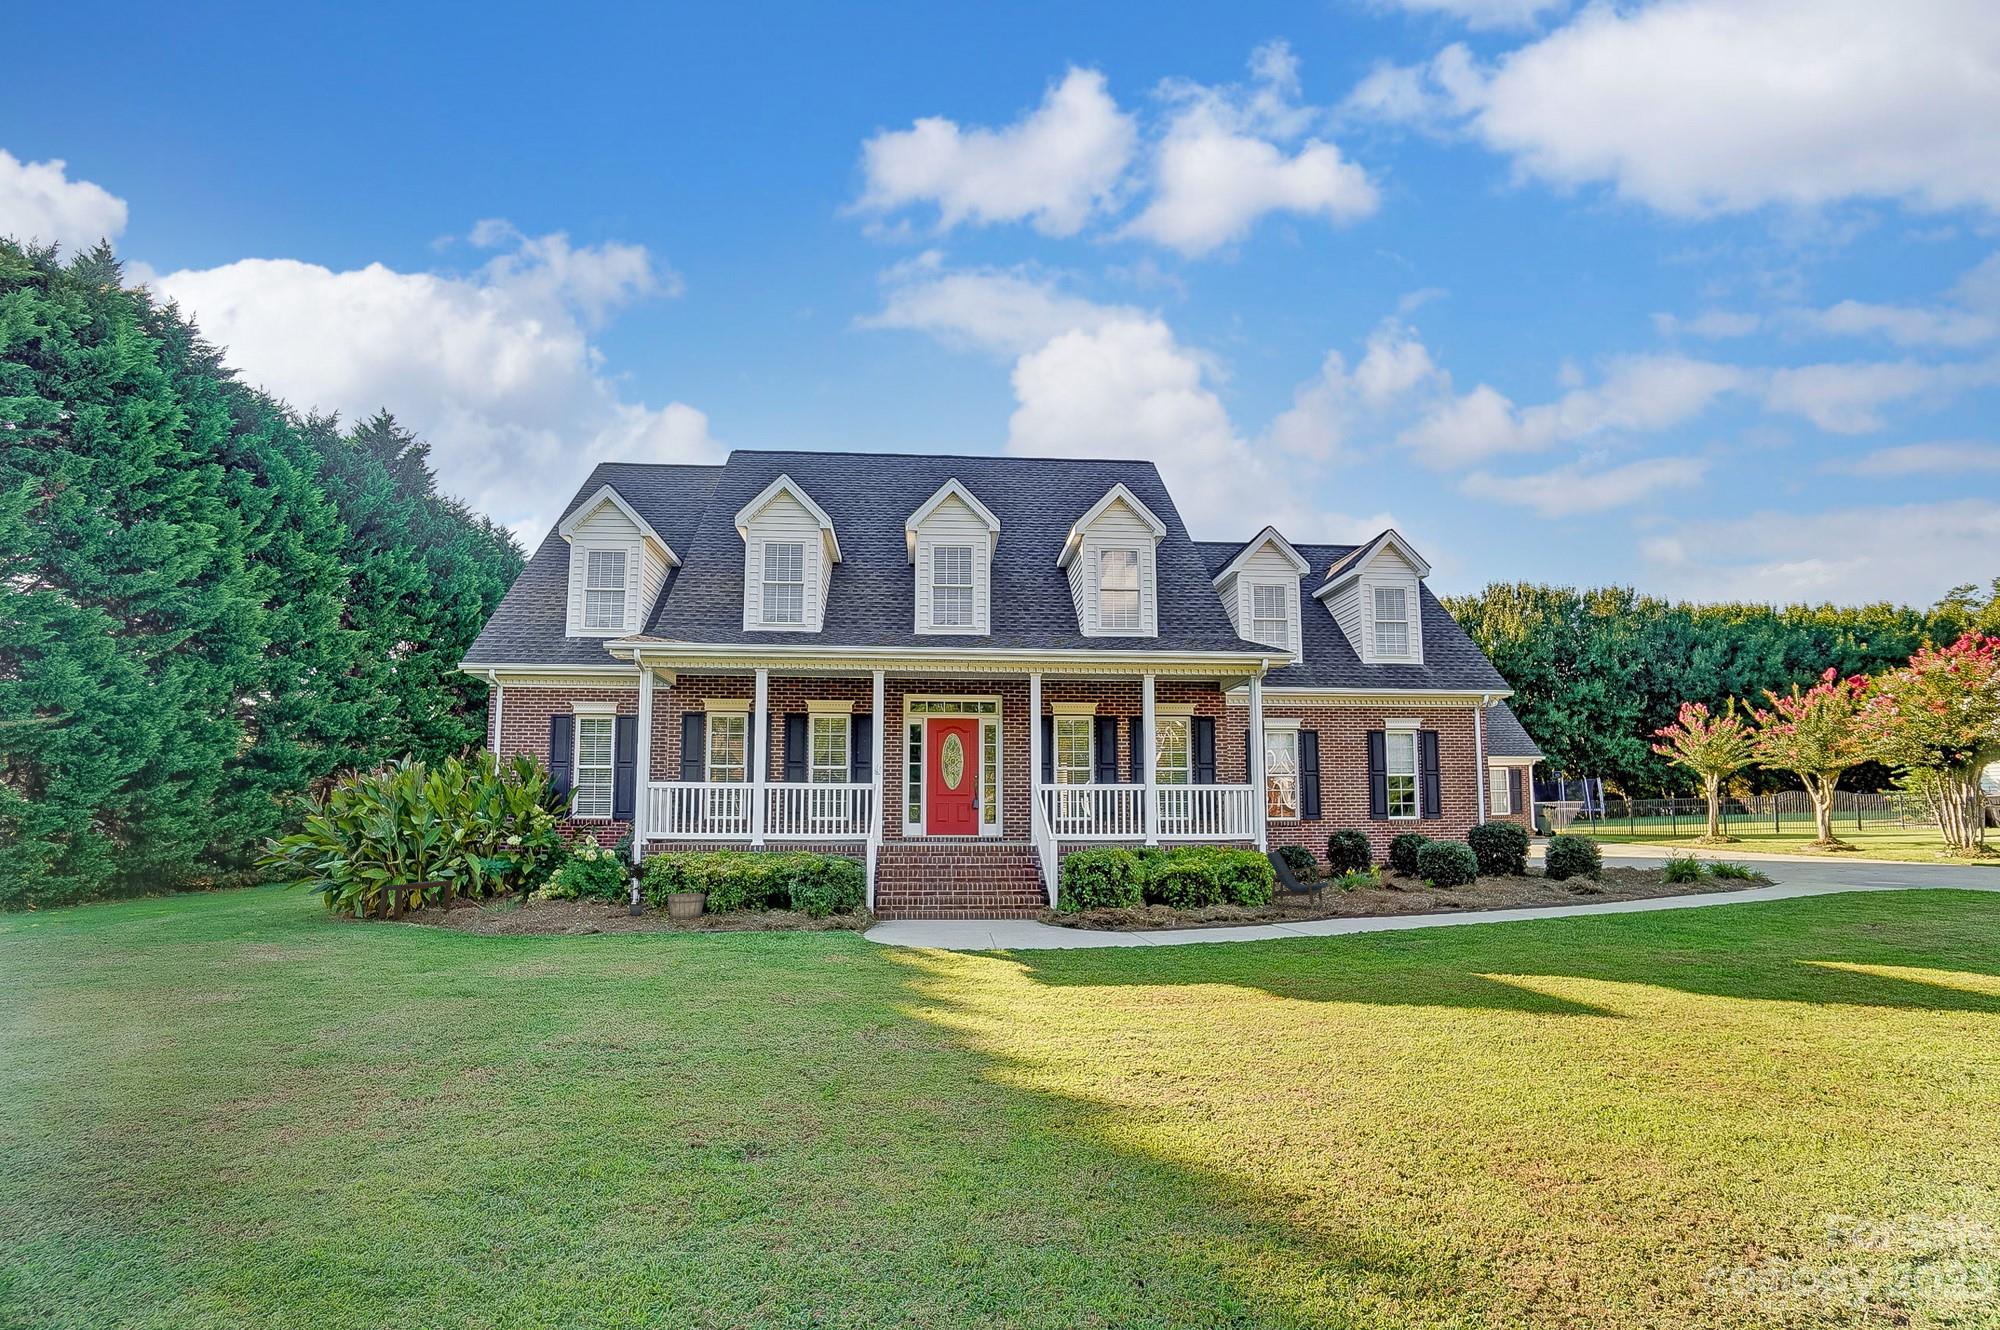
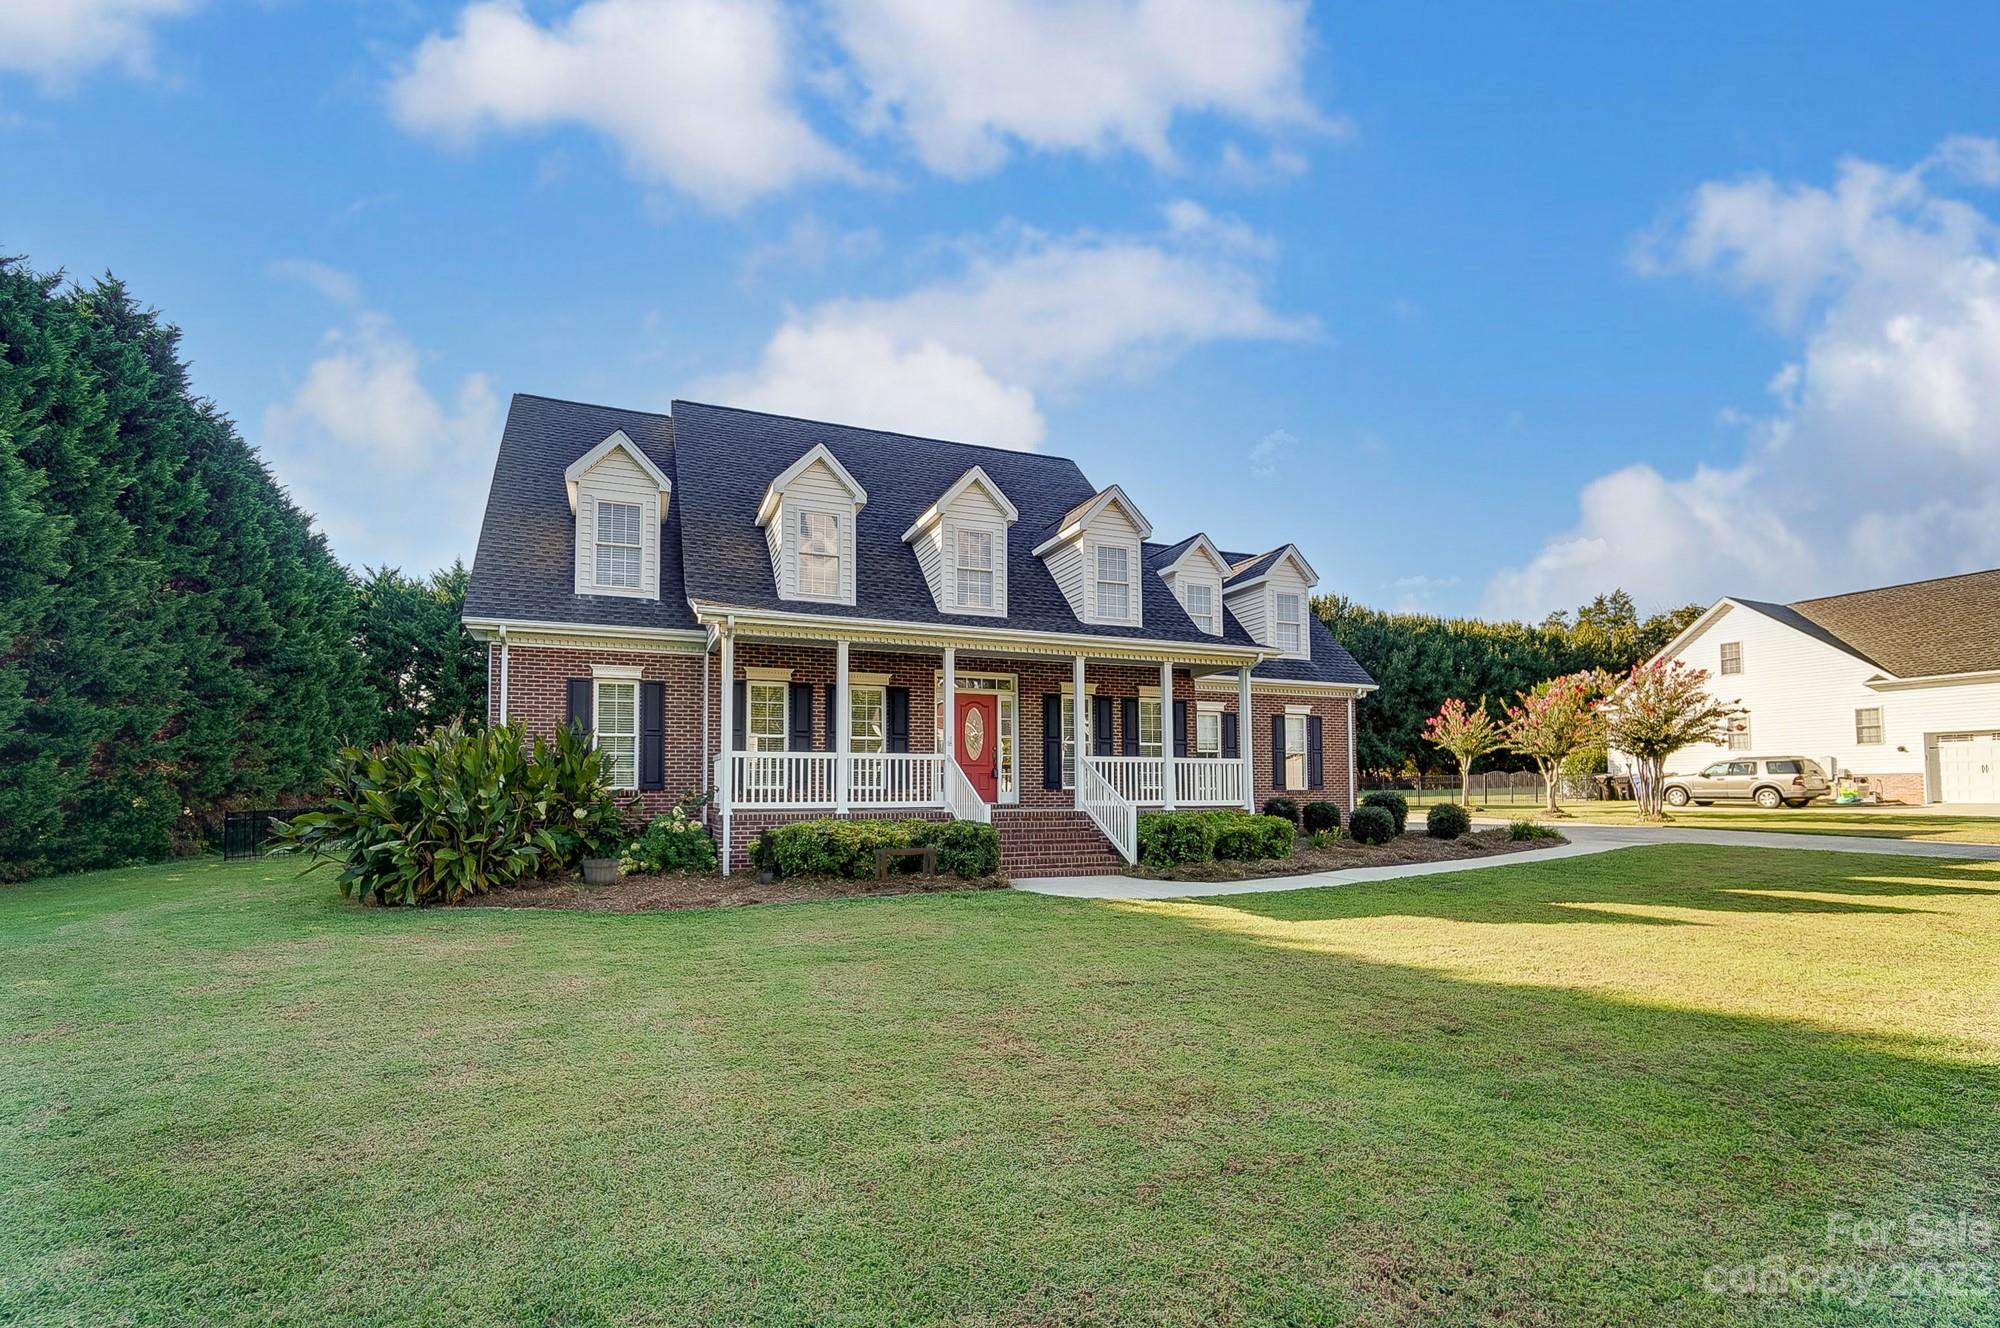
lounge chair: present [1267,851,1329,911] -> none [1278,815,1327,863]
bench: present [379,880,453,919] -> present [875,848,936,882]
wooden bucket: present [668,887,705,919] -> present [583,854,620,884]

